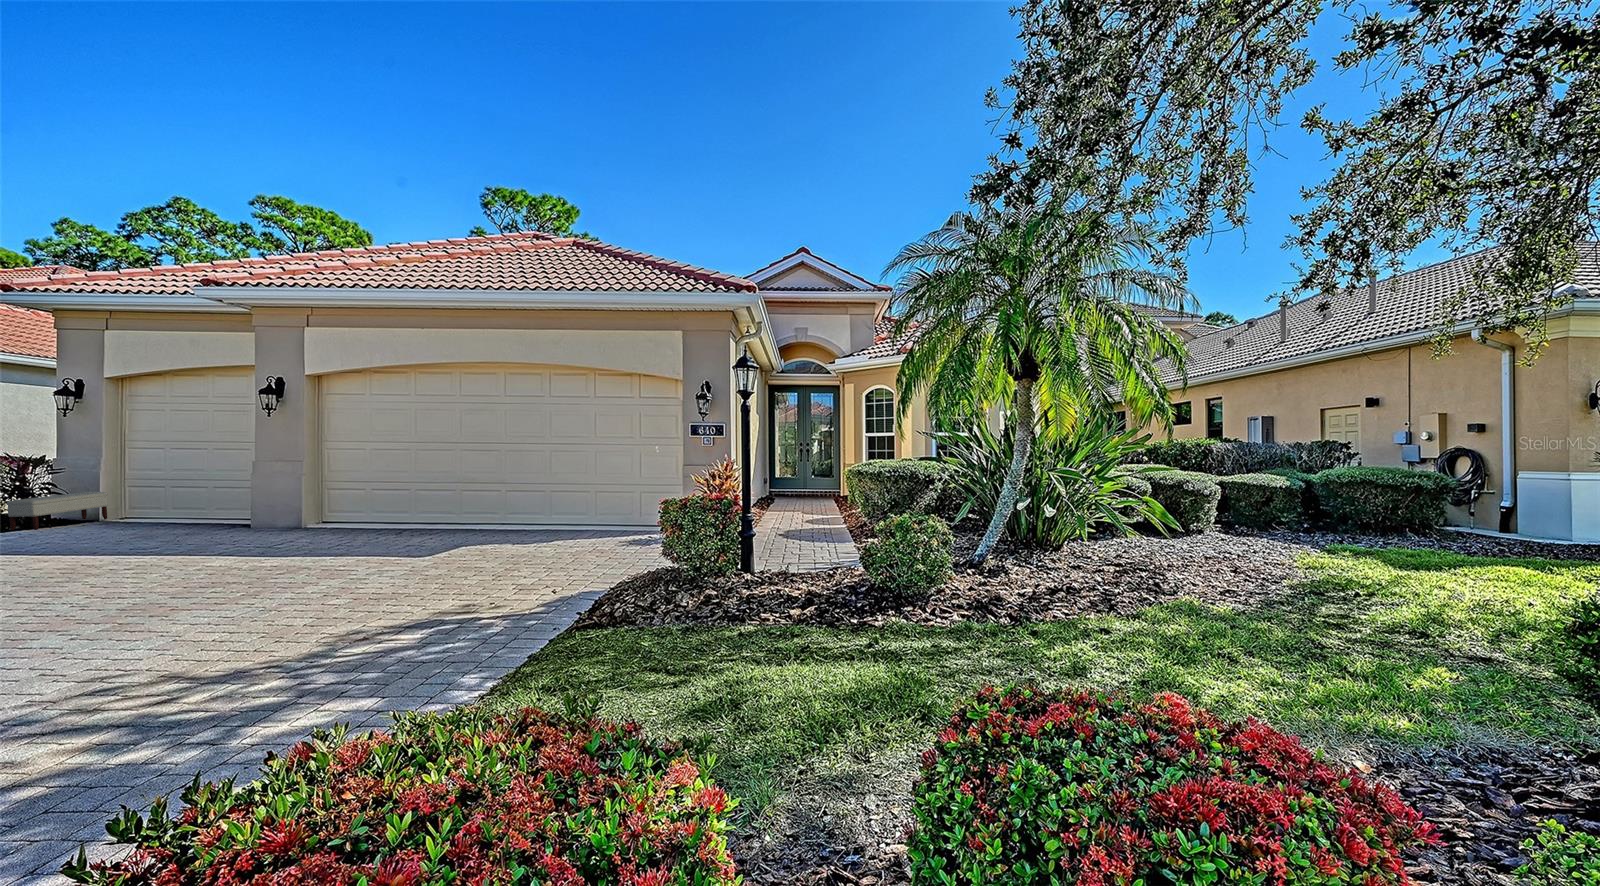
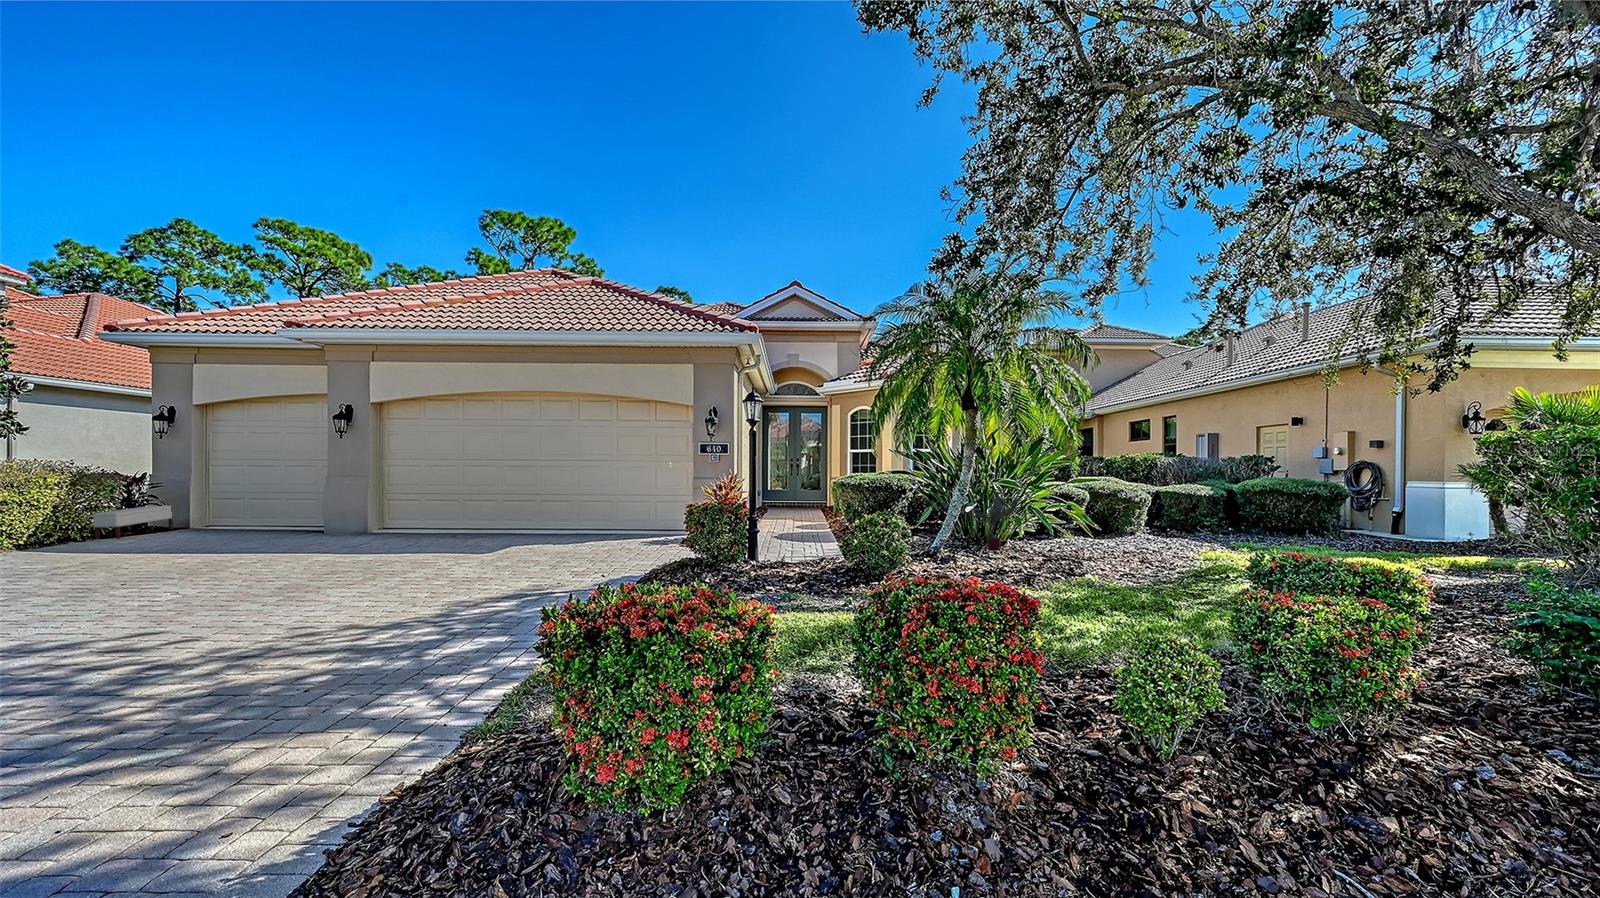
potted tree: none [1009,478,1076,555] -> present [969,489,1020,550]

